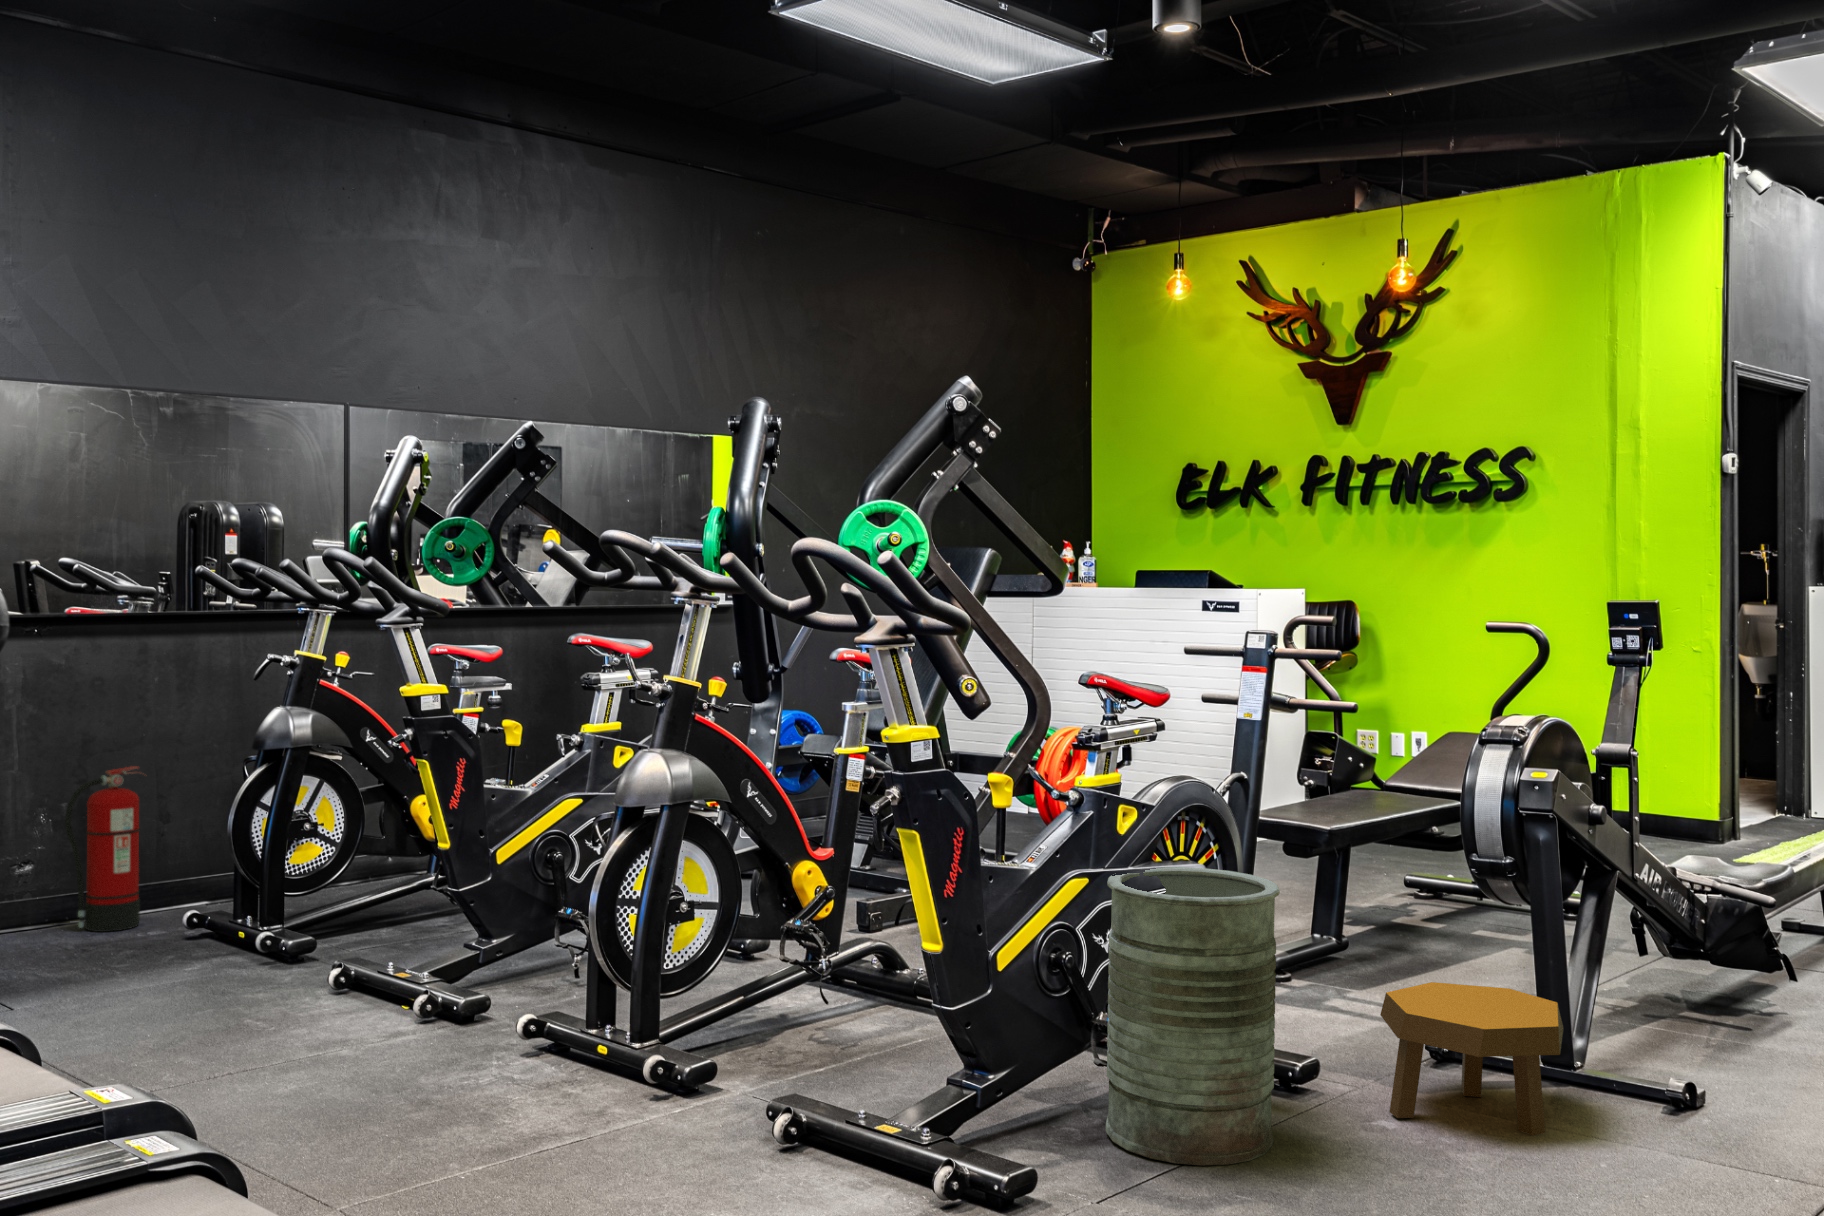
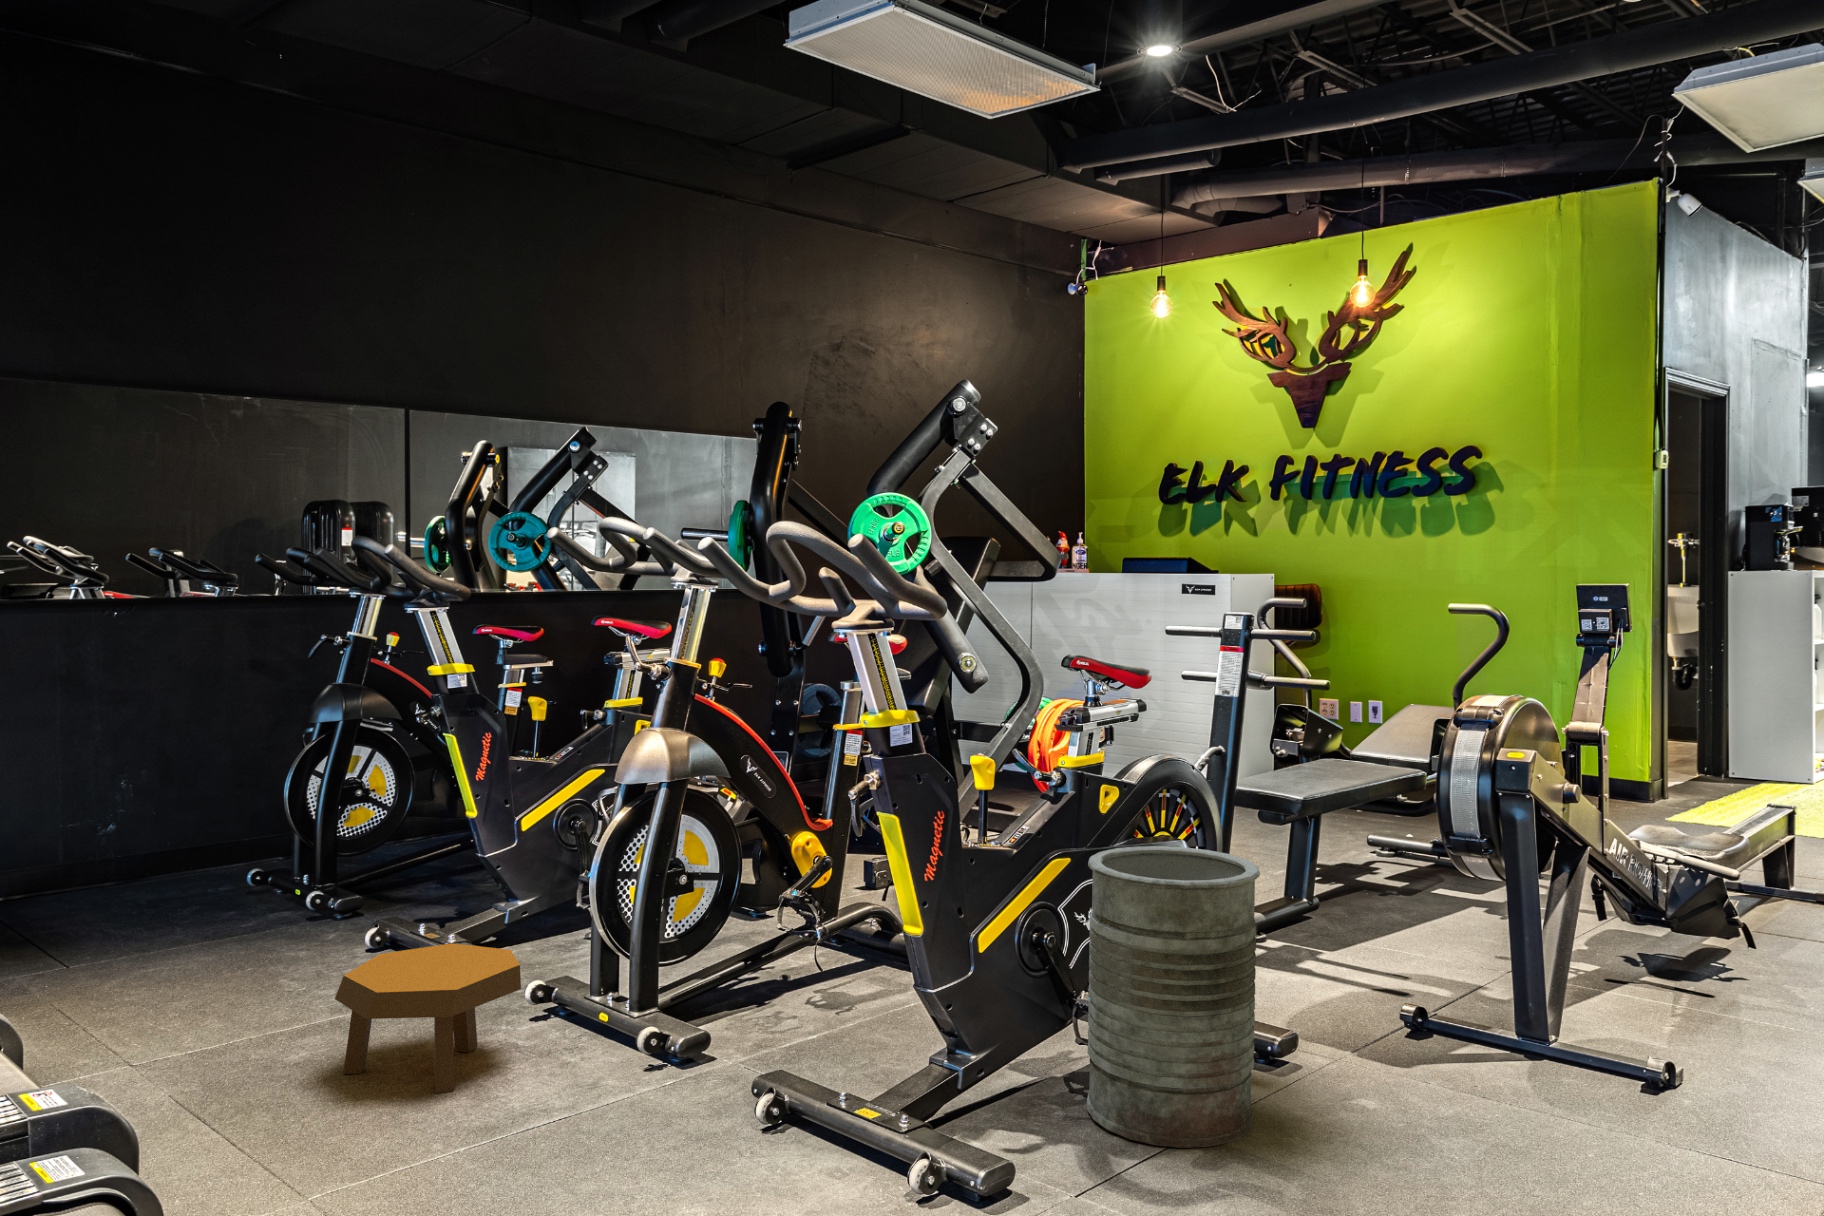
fire extinguisher: present [65,766,140,932] -> none [131,740,208,892]
footstool: present [1380,982,1563,1136] -> present [335,943,521,1093]

